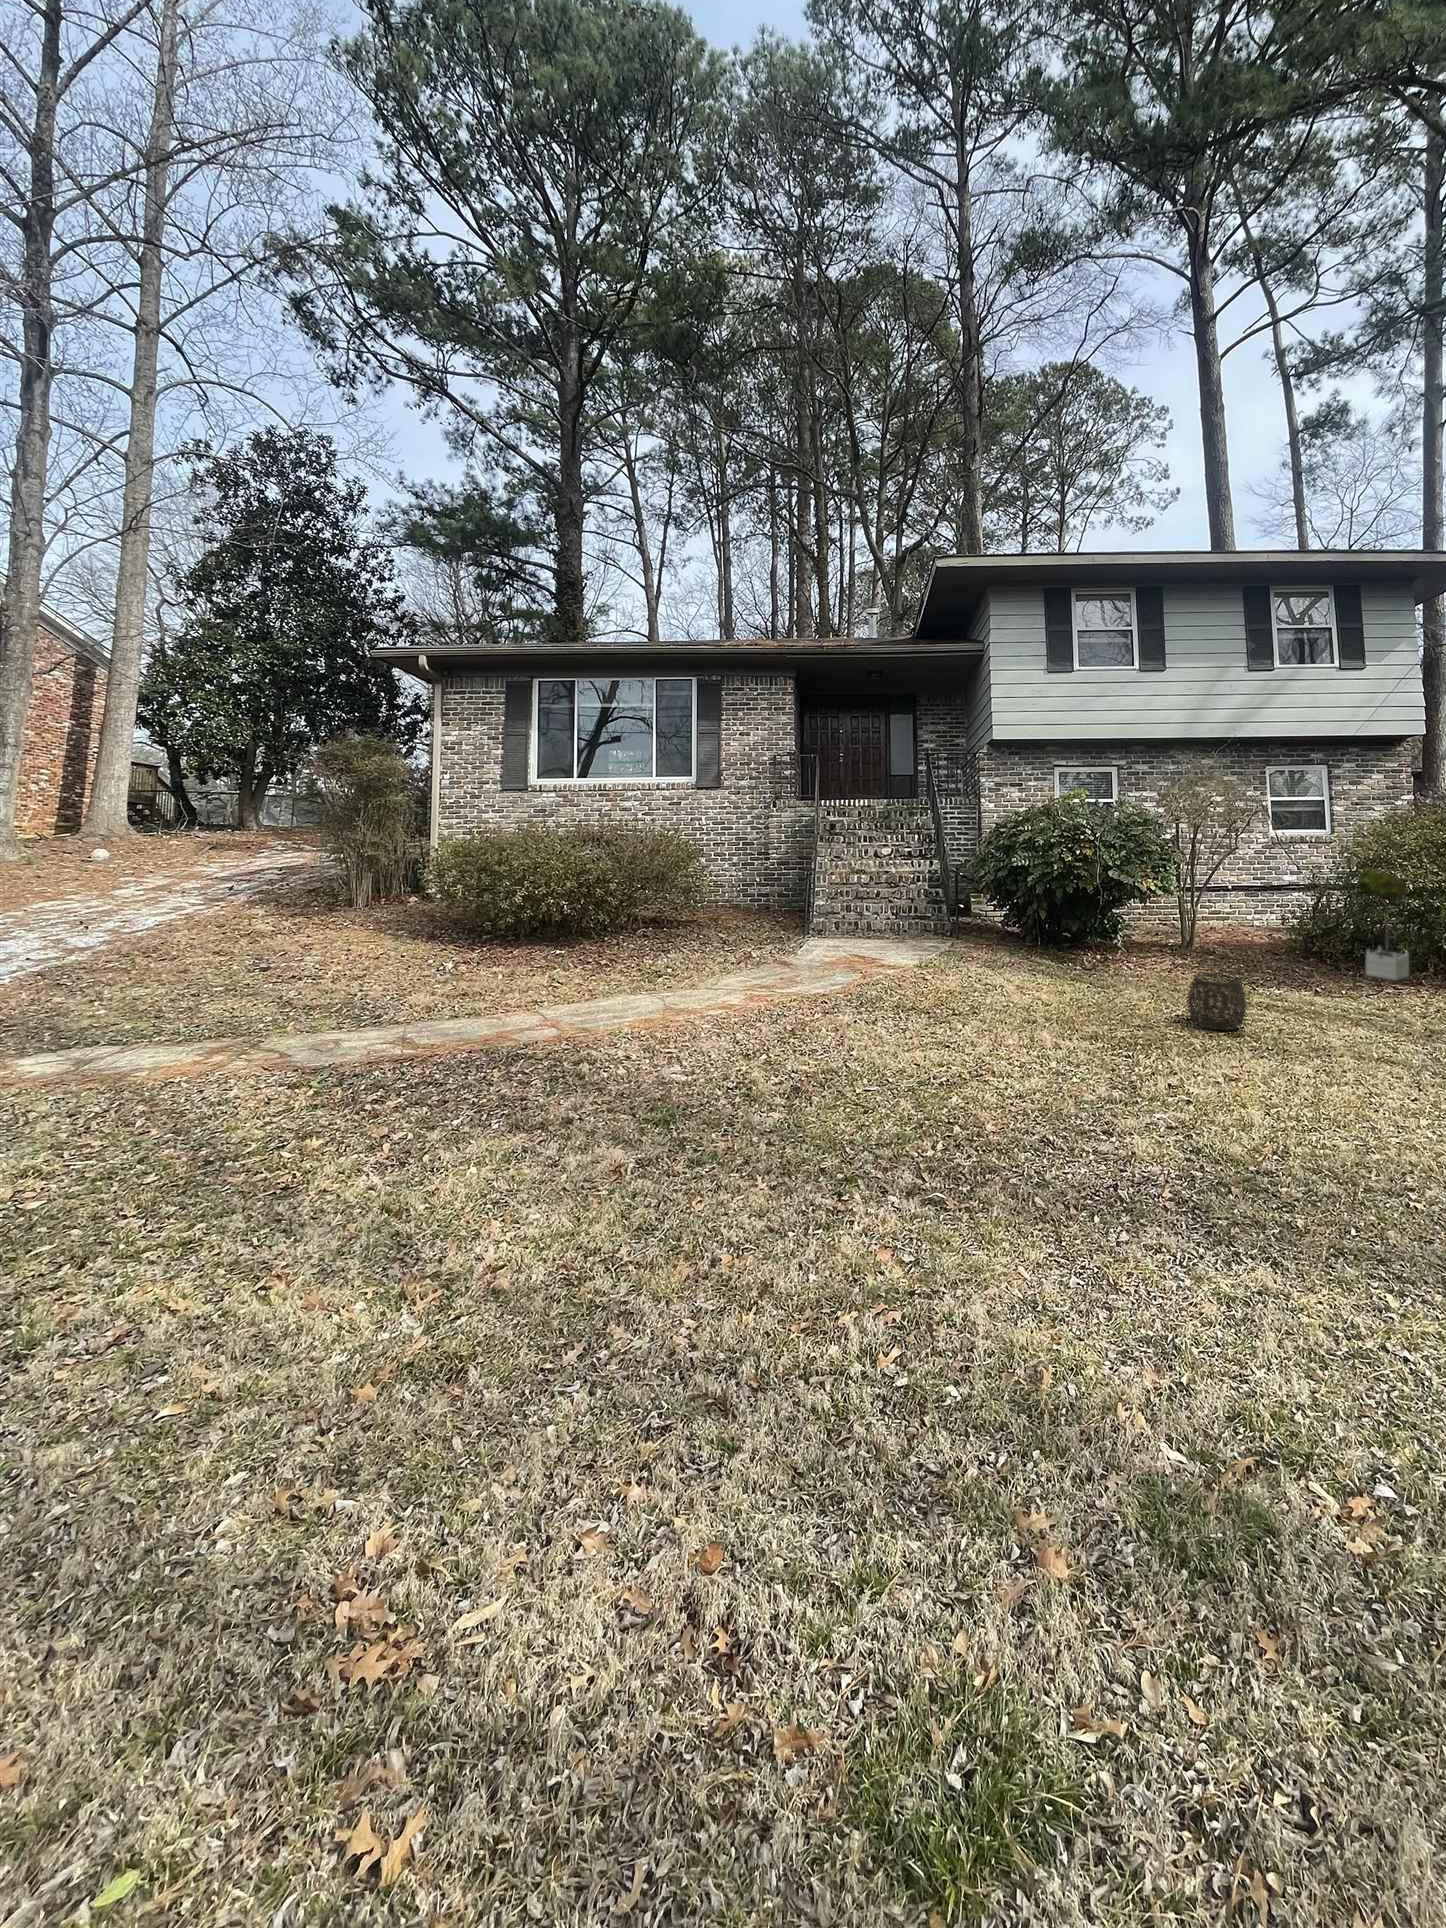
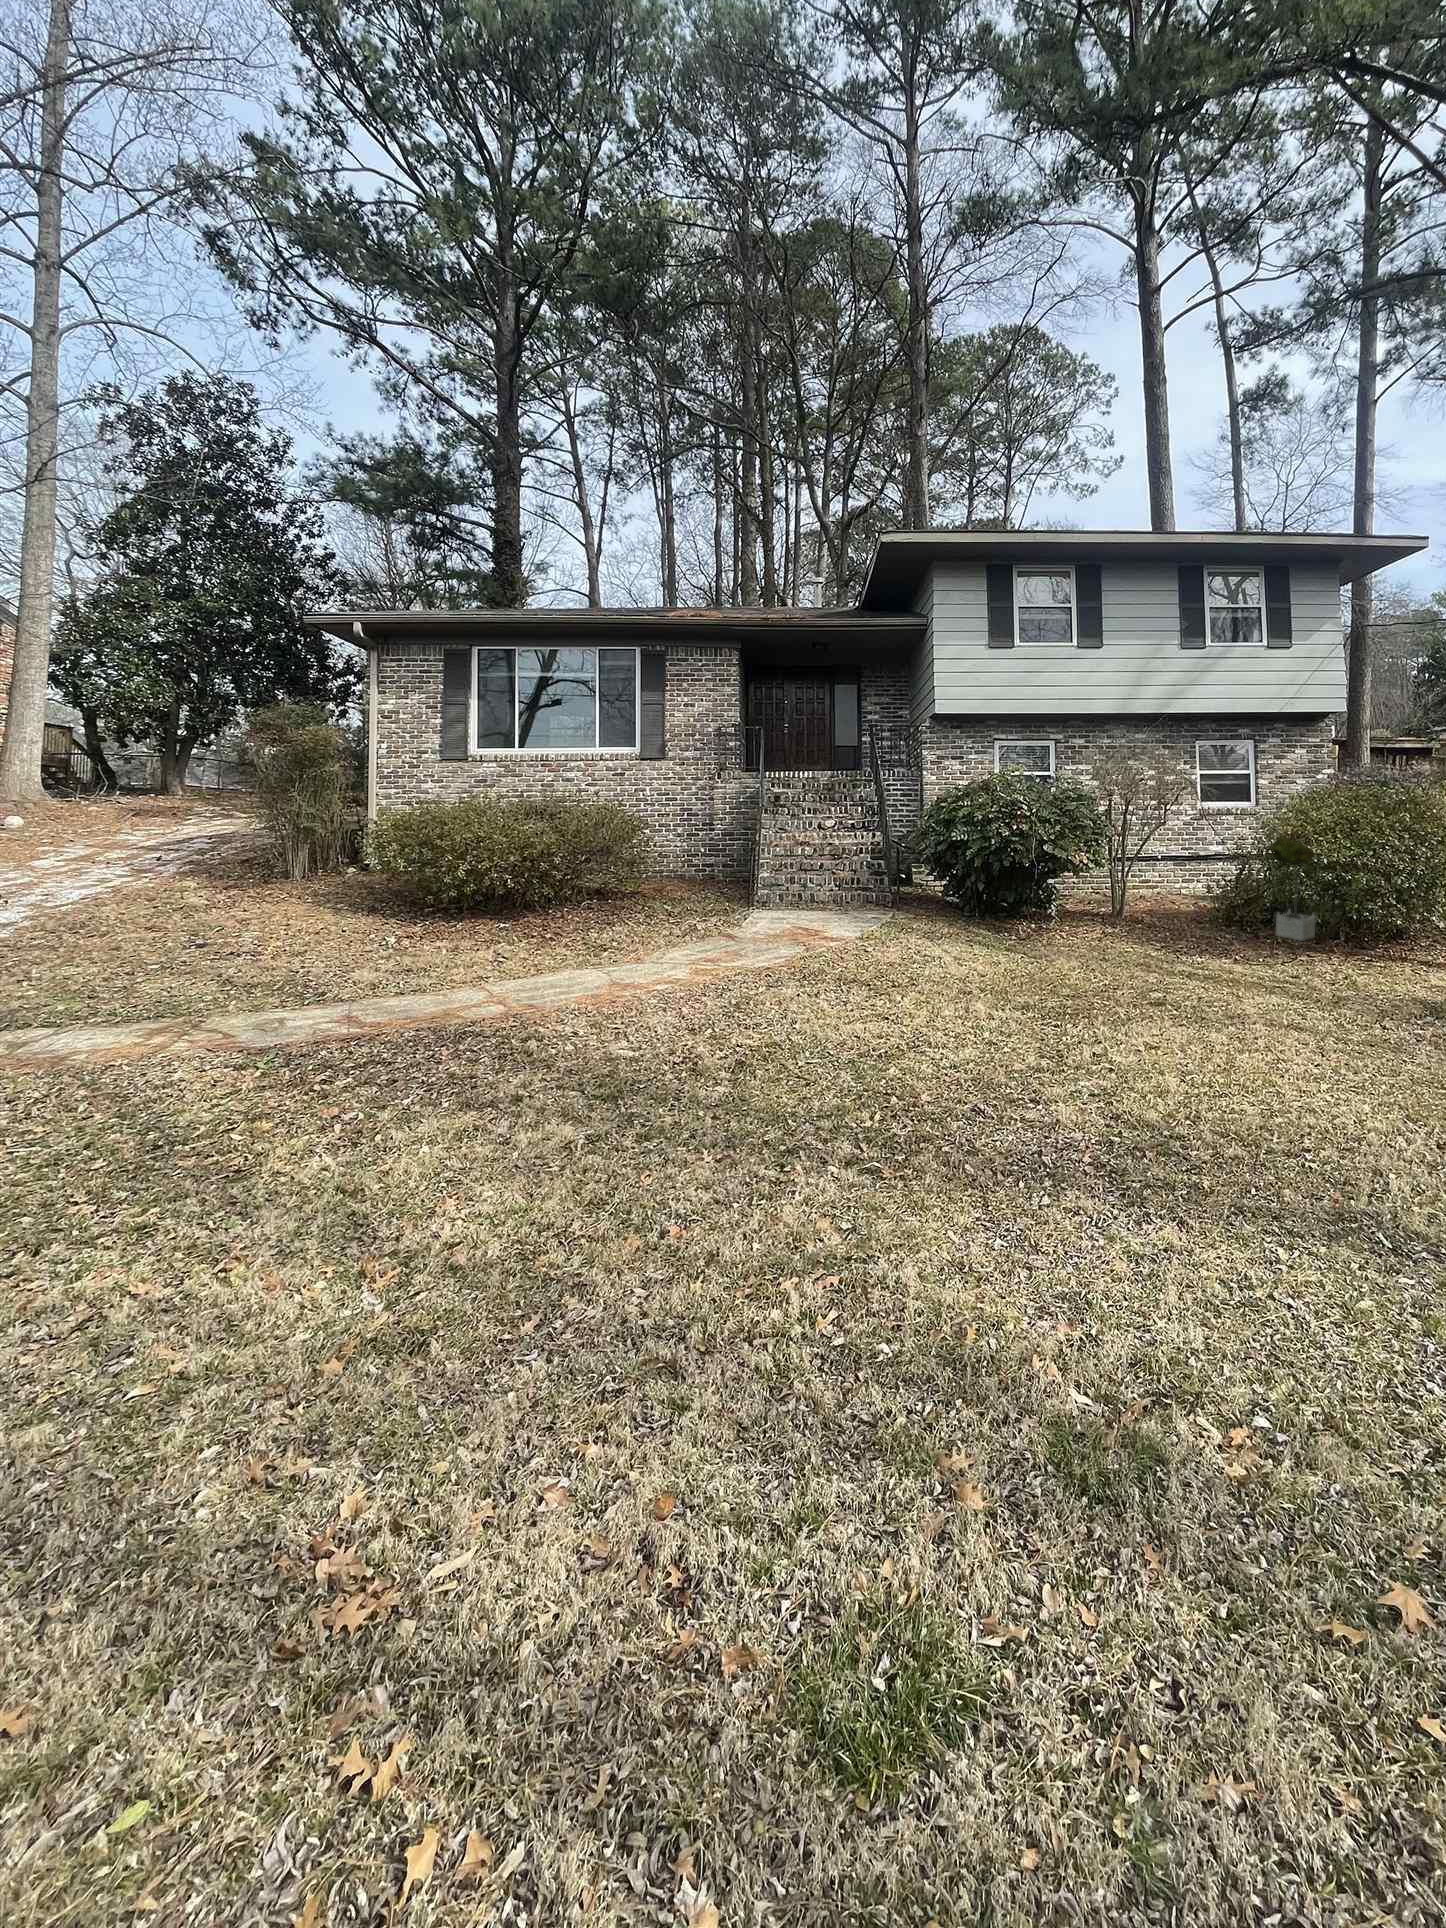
woven basket: present [1188,973,1247,1031] -> none [1110,938,1165,993]

